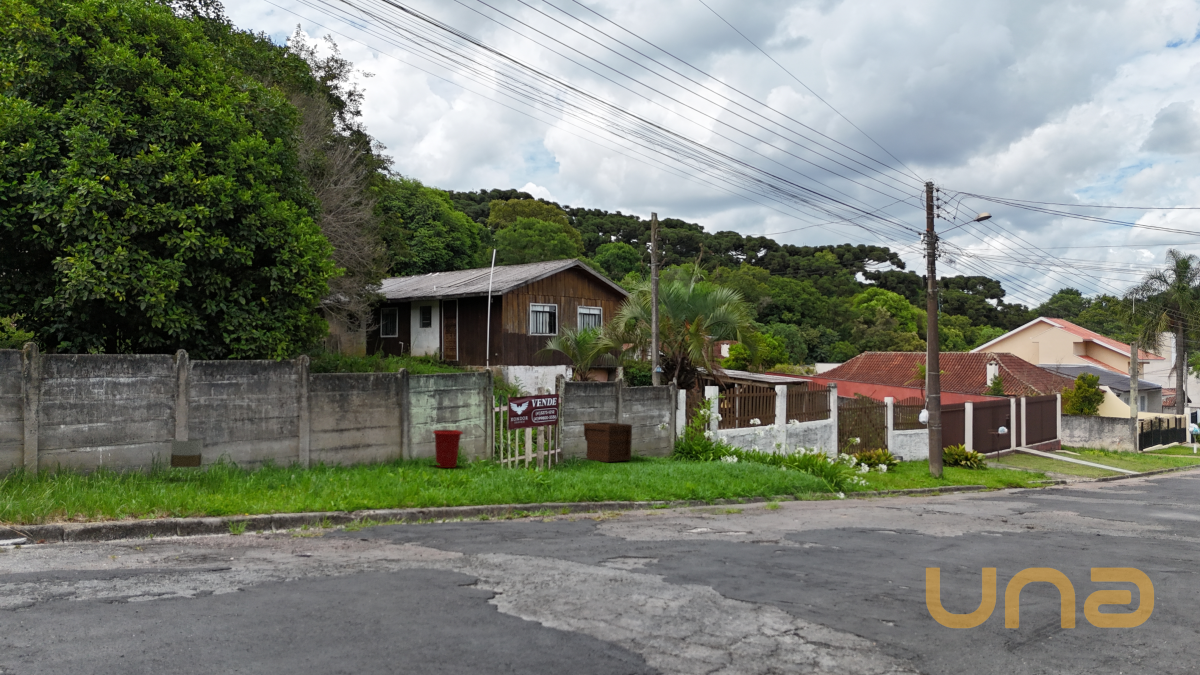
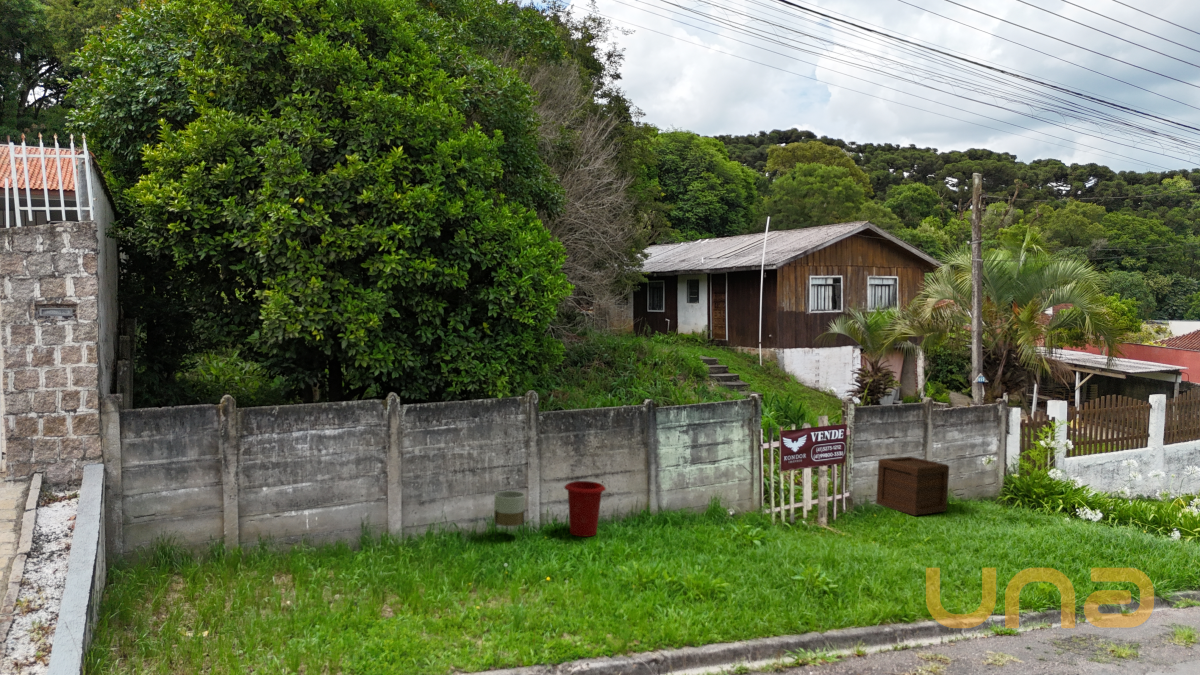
waste bin: present [433,430,463,468] -> present [565,481,605,536]
planter: present [170,439,203,480] -> present [494,491,525,537]

